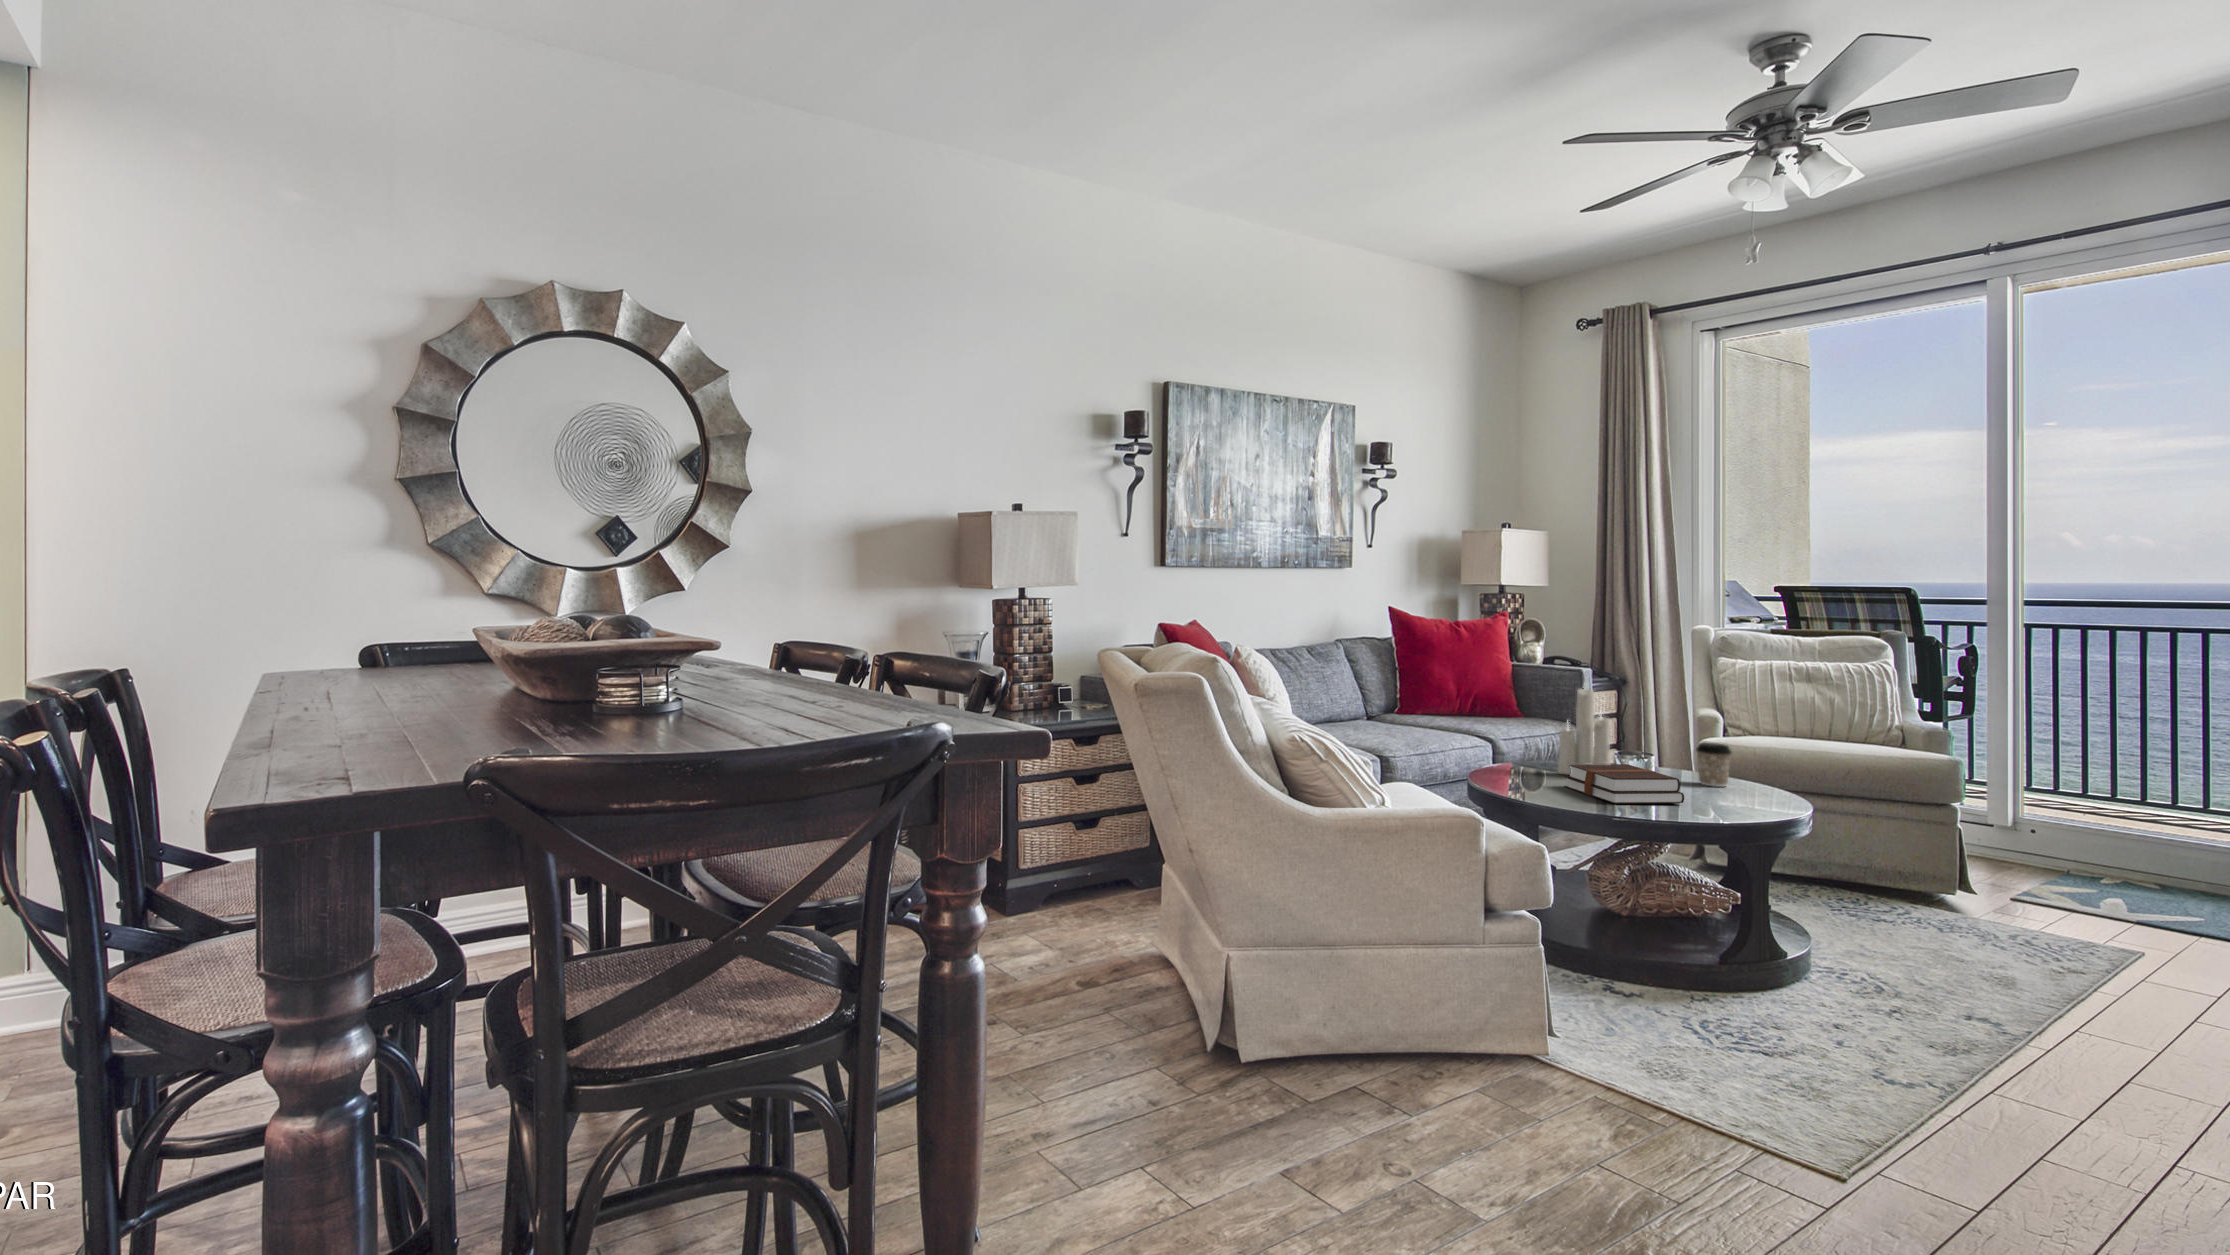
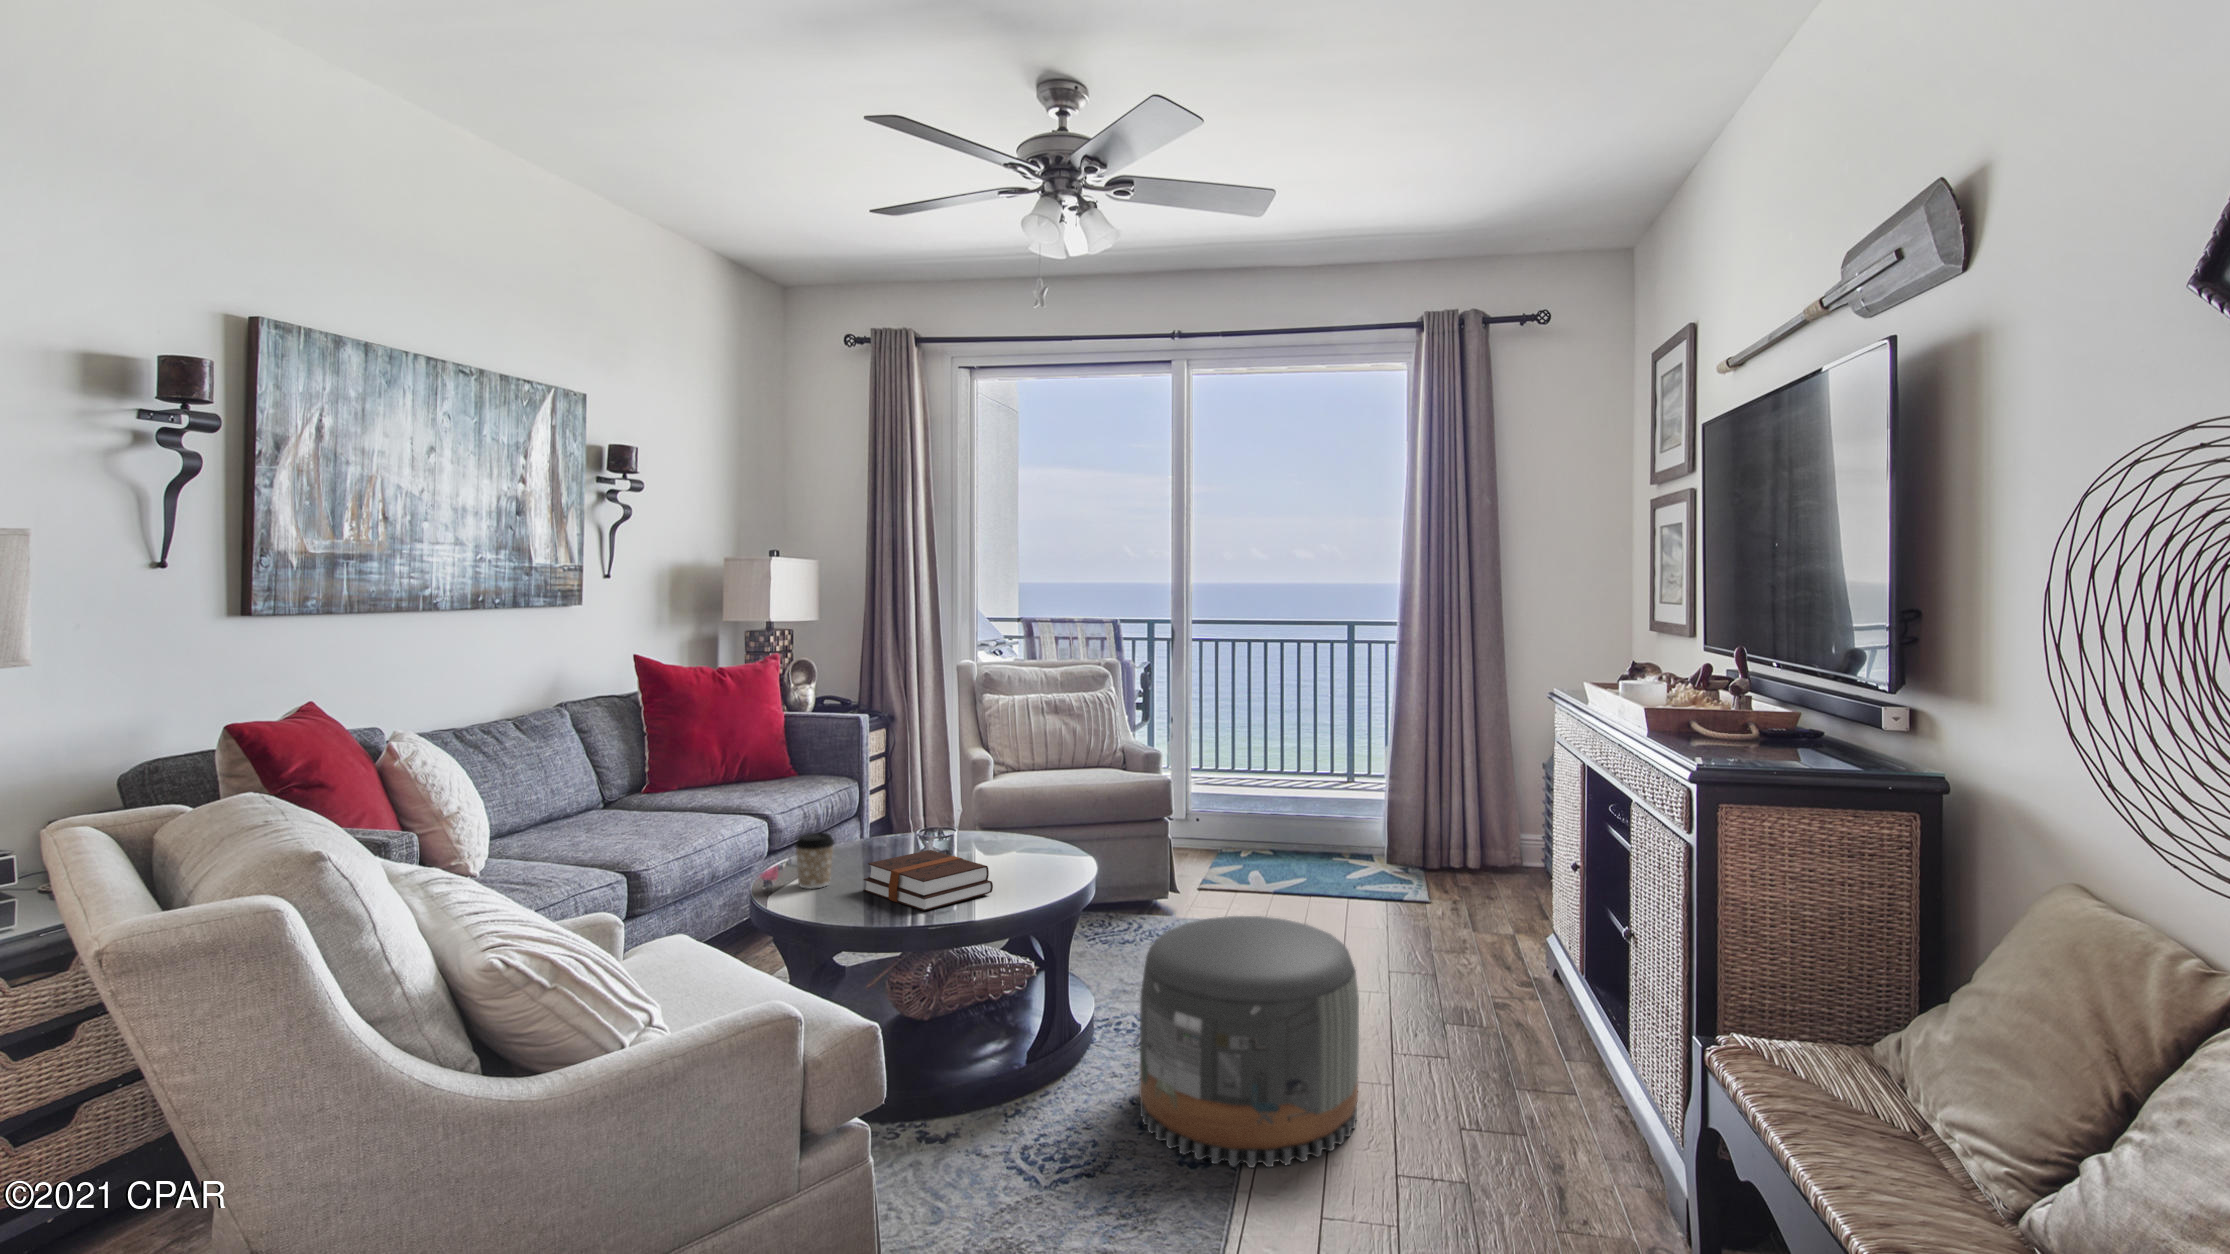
candle: present [1557,688,1611,774] -> none [851,744,911,868]
coffee cup: present [1696,743,1731,787] -> present [795,833,834,889]
pouf: none [1837,864,2136,1113] -> present [1139,916,1359,1168]

